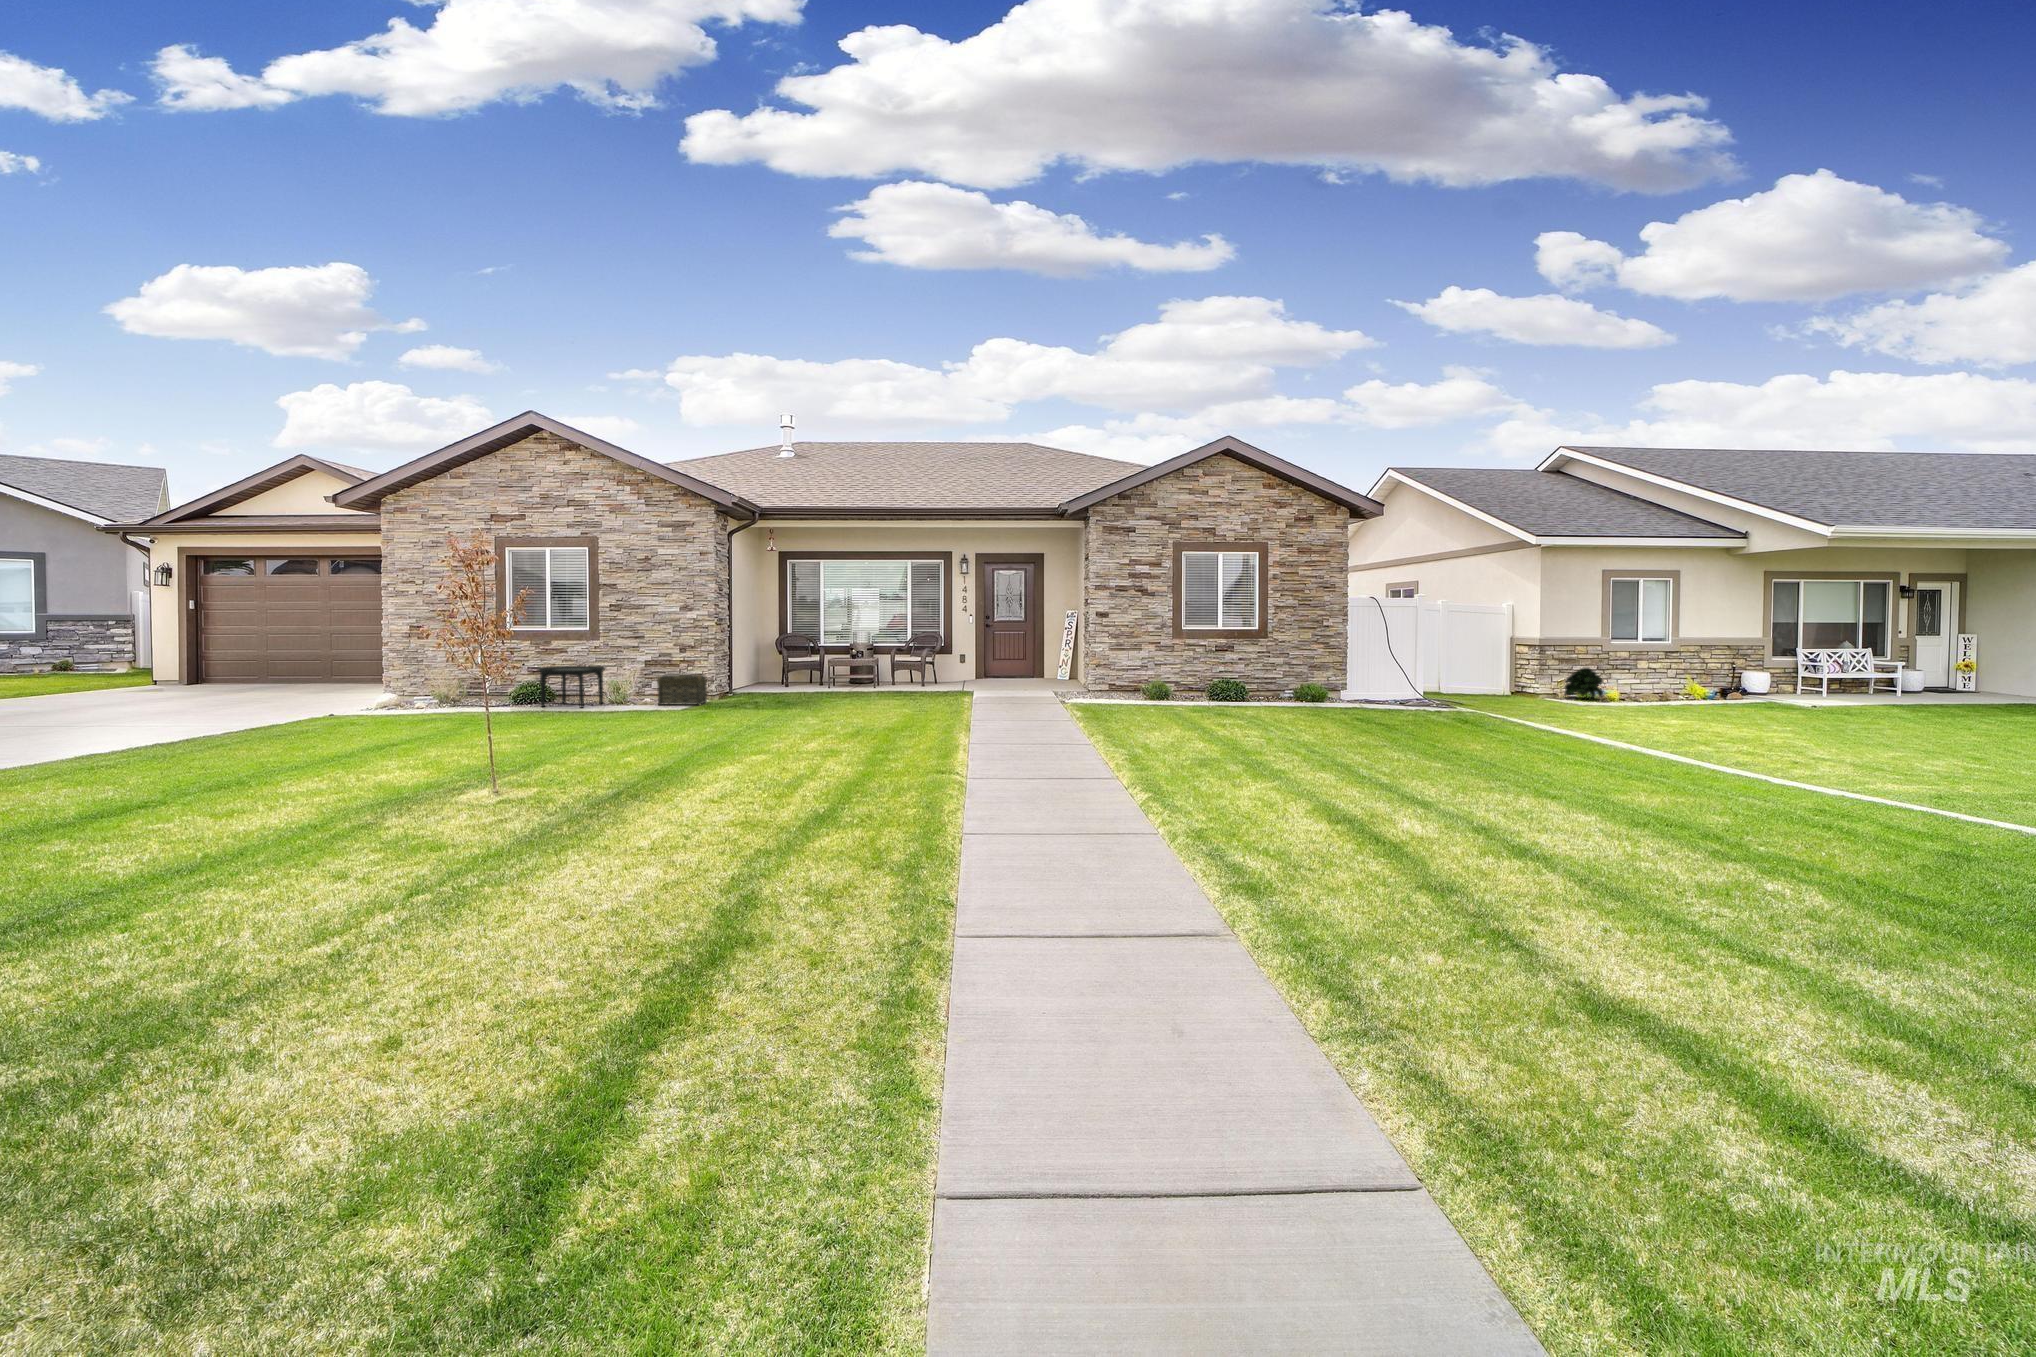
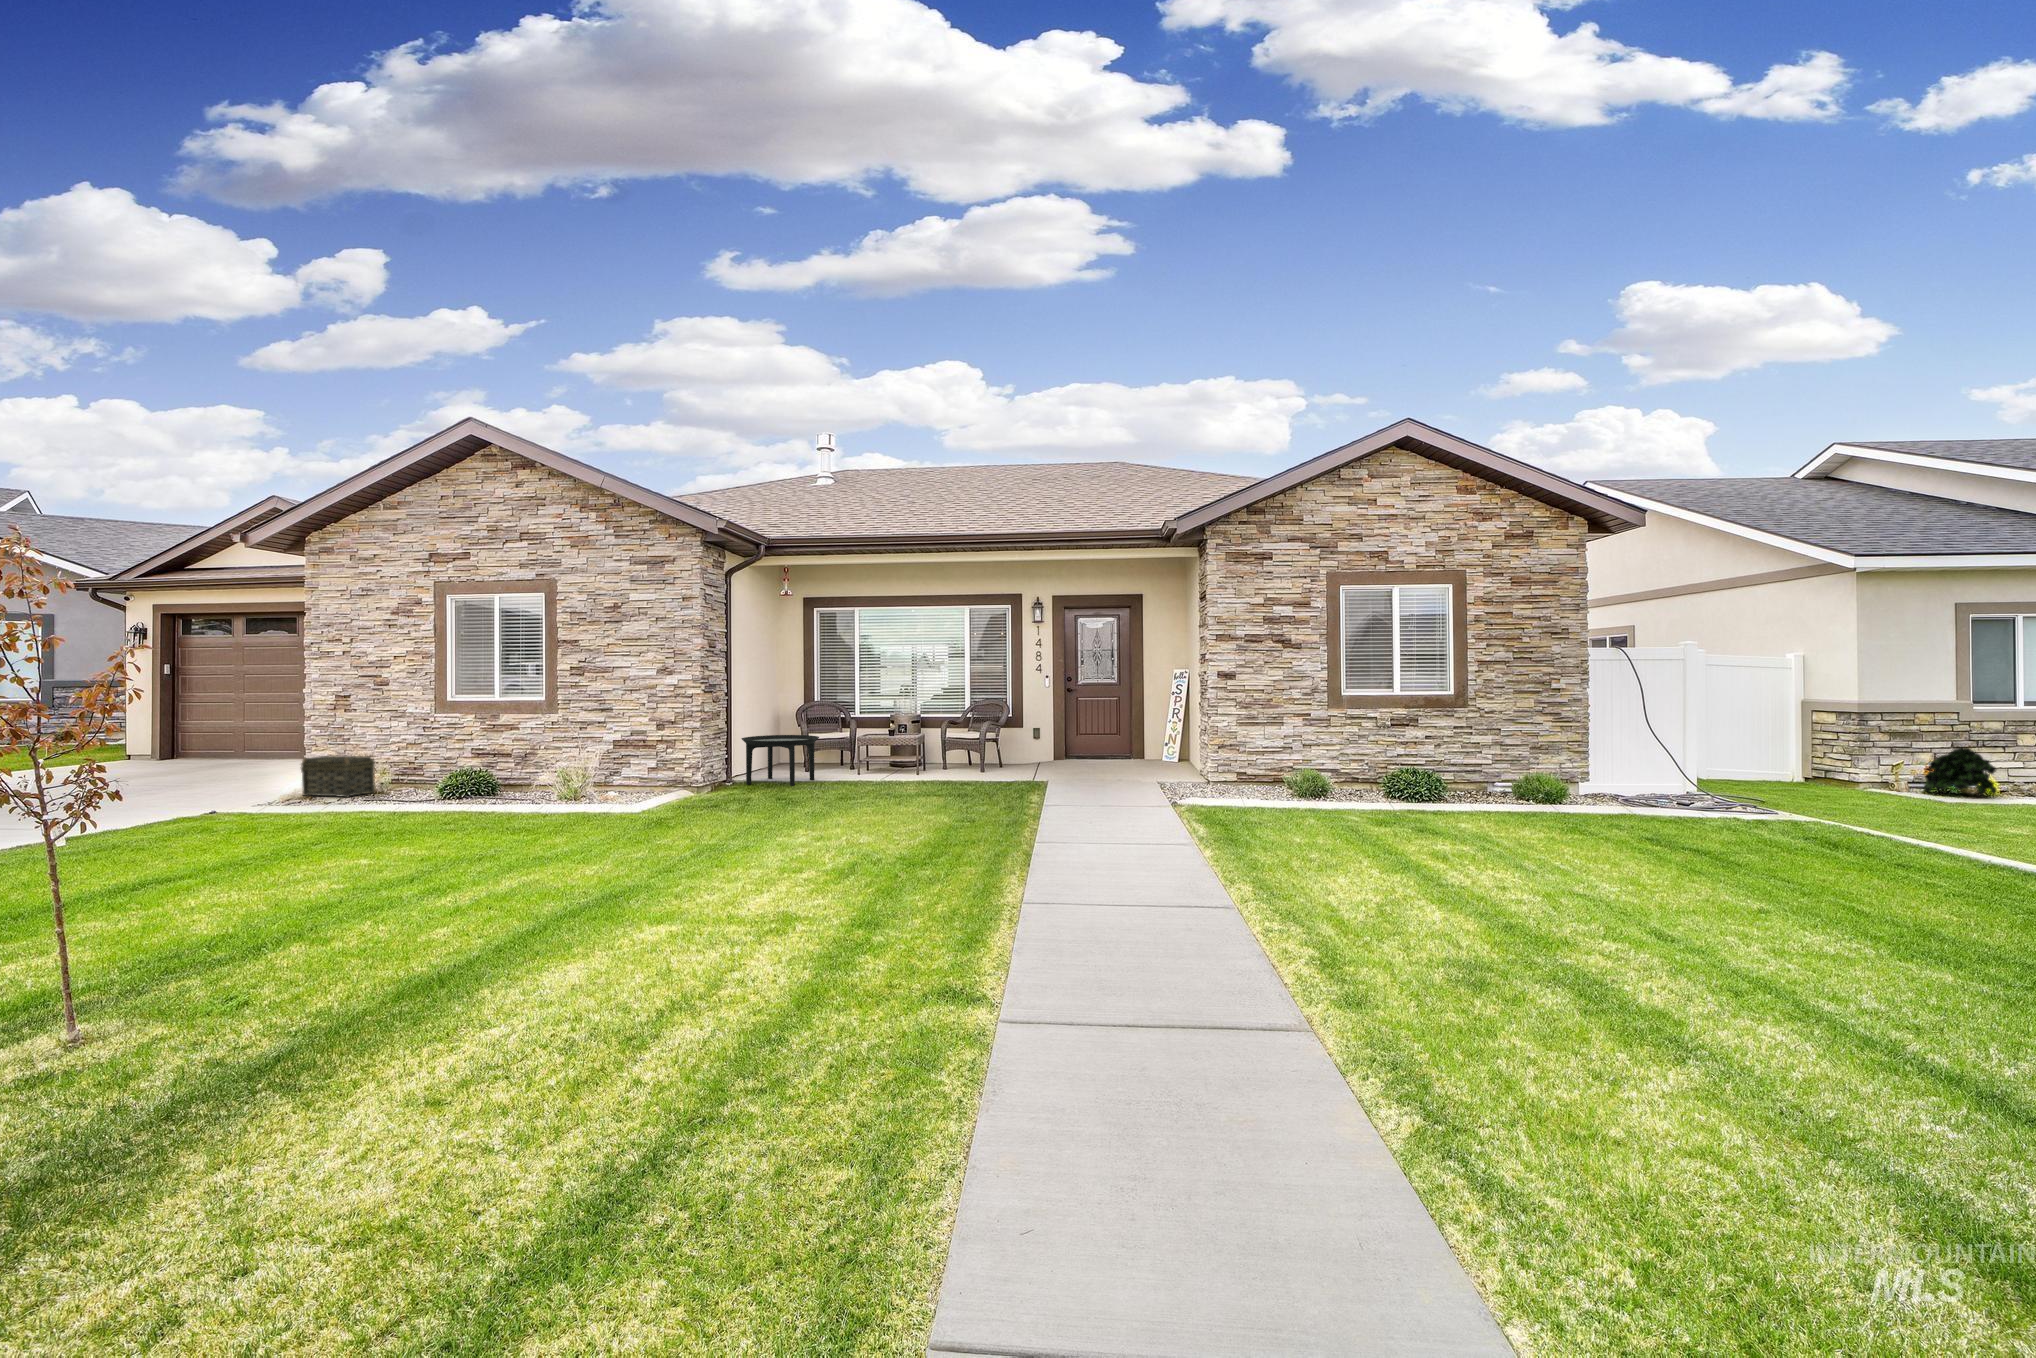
round table: present [538,666,606,708] -> present [742,735,819,786]
basket: present [657,674,707,705] -> present [301,755,375,797]

